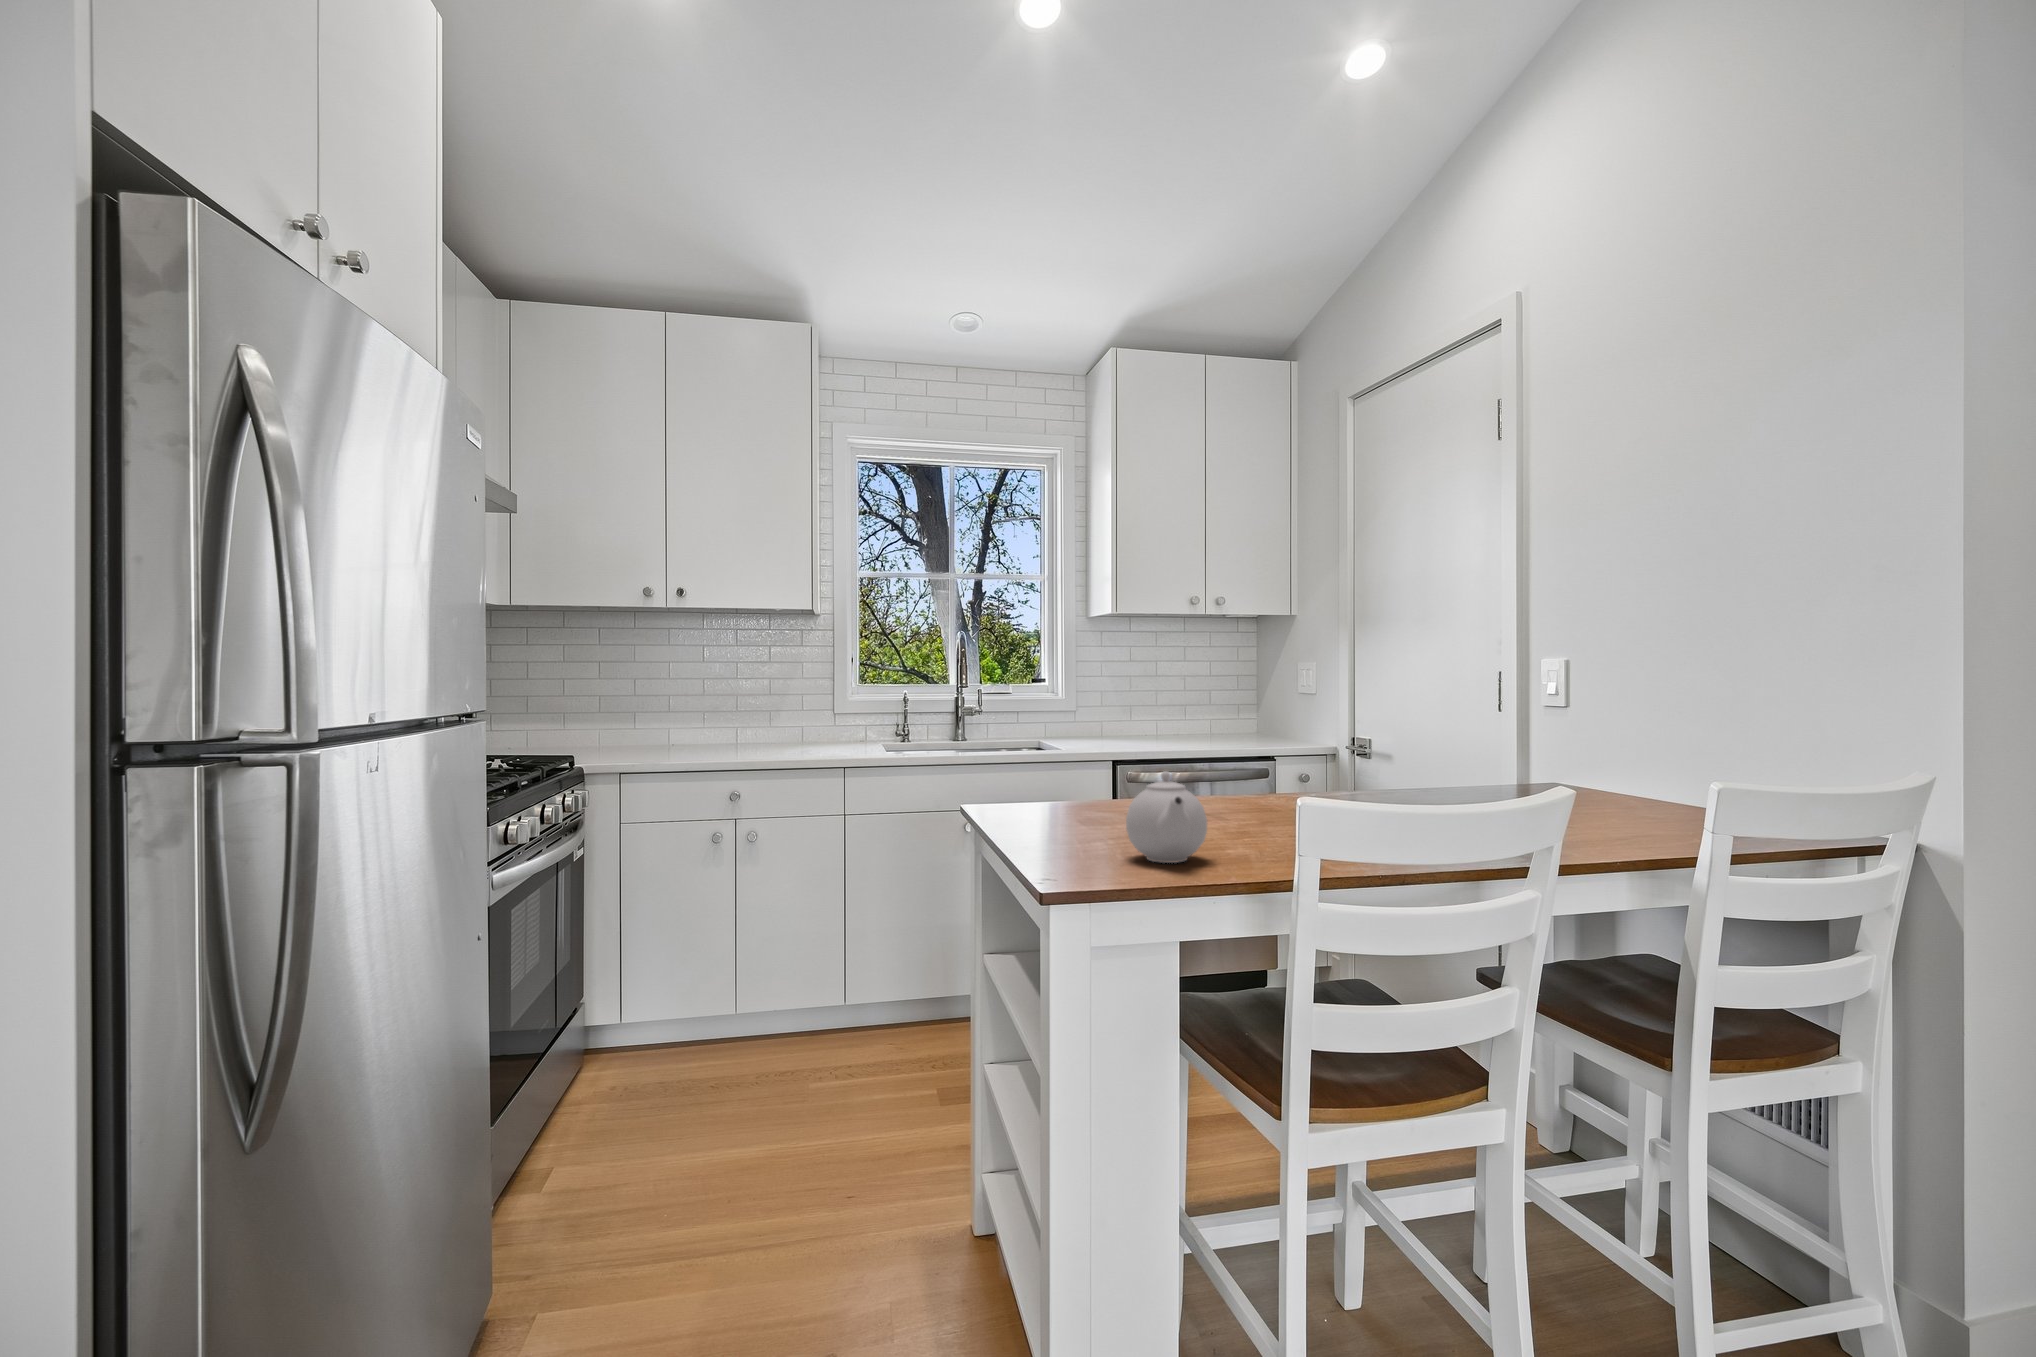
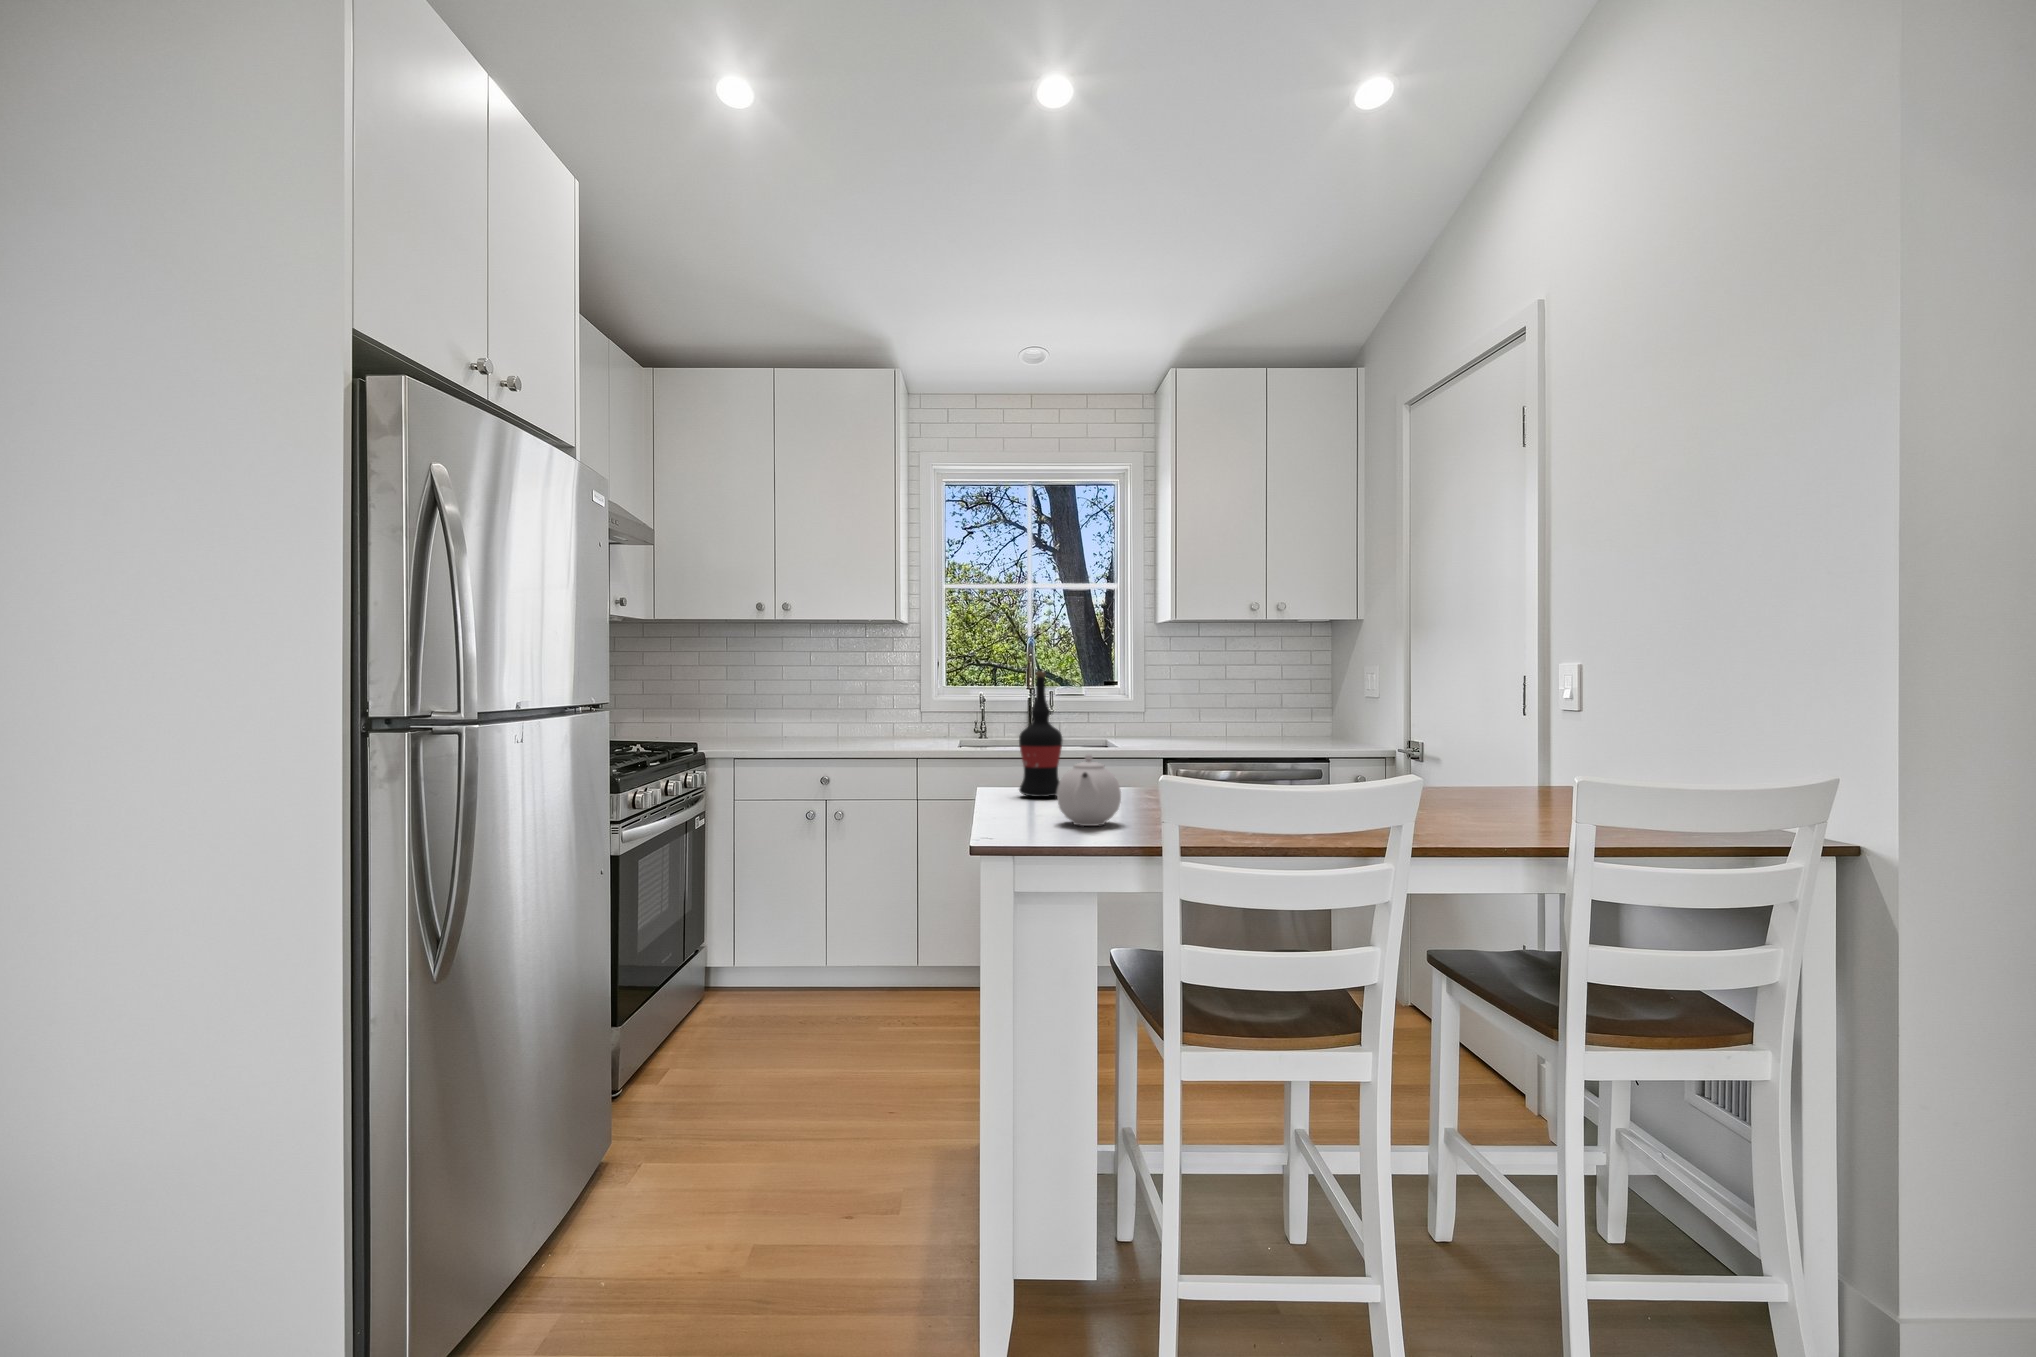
wine bottle: none [1027,669,1080,819] -> present [1019,671,1063,797]

